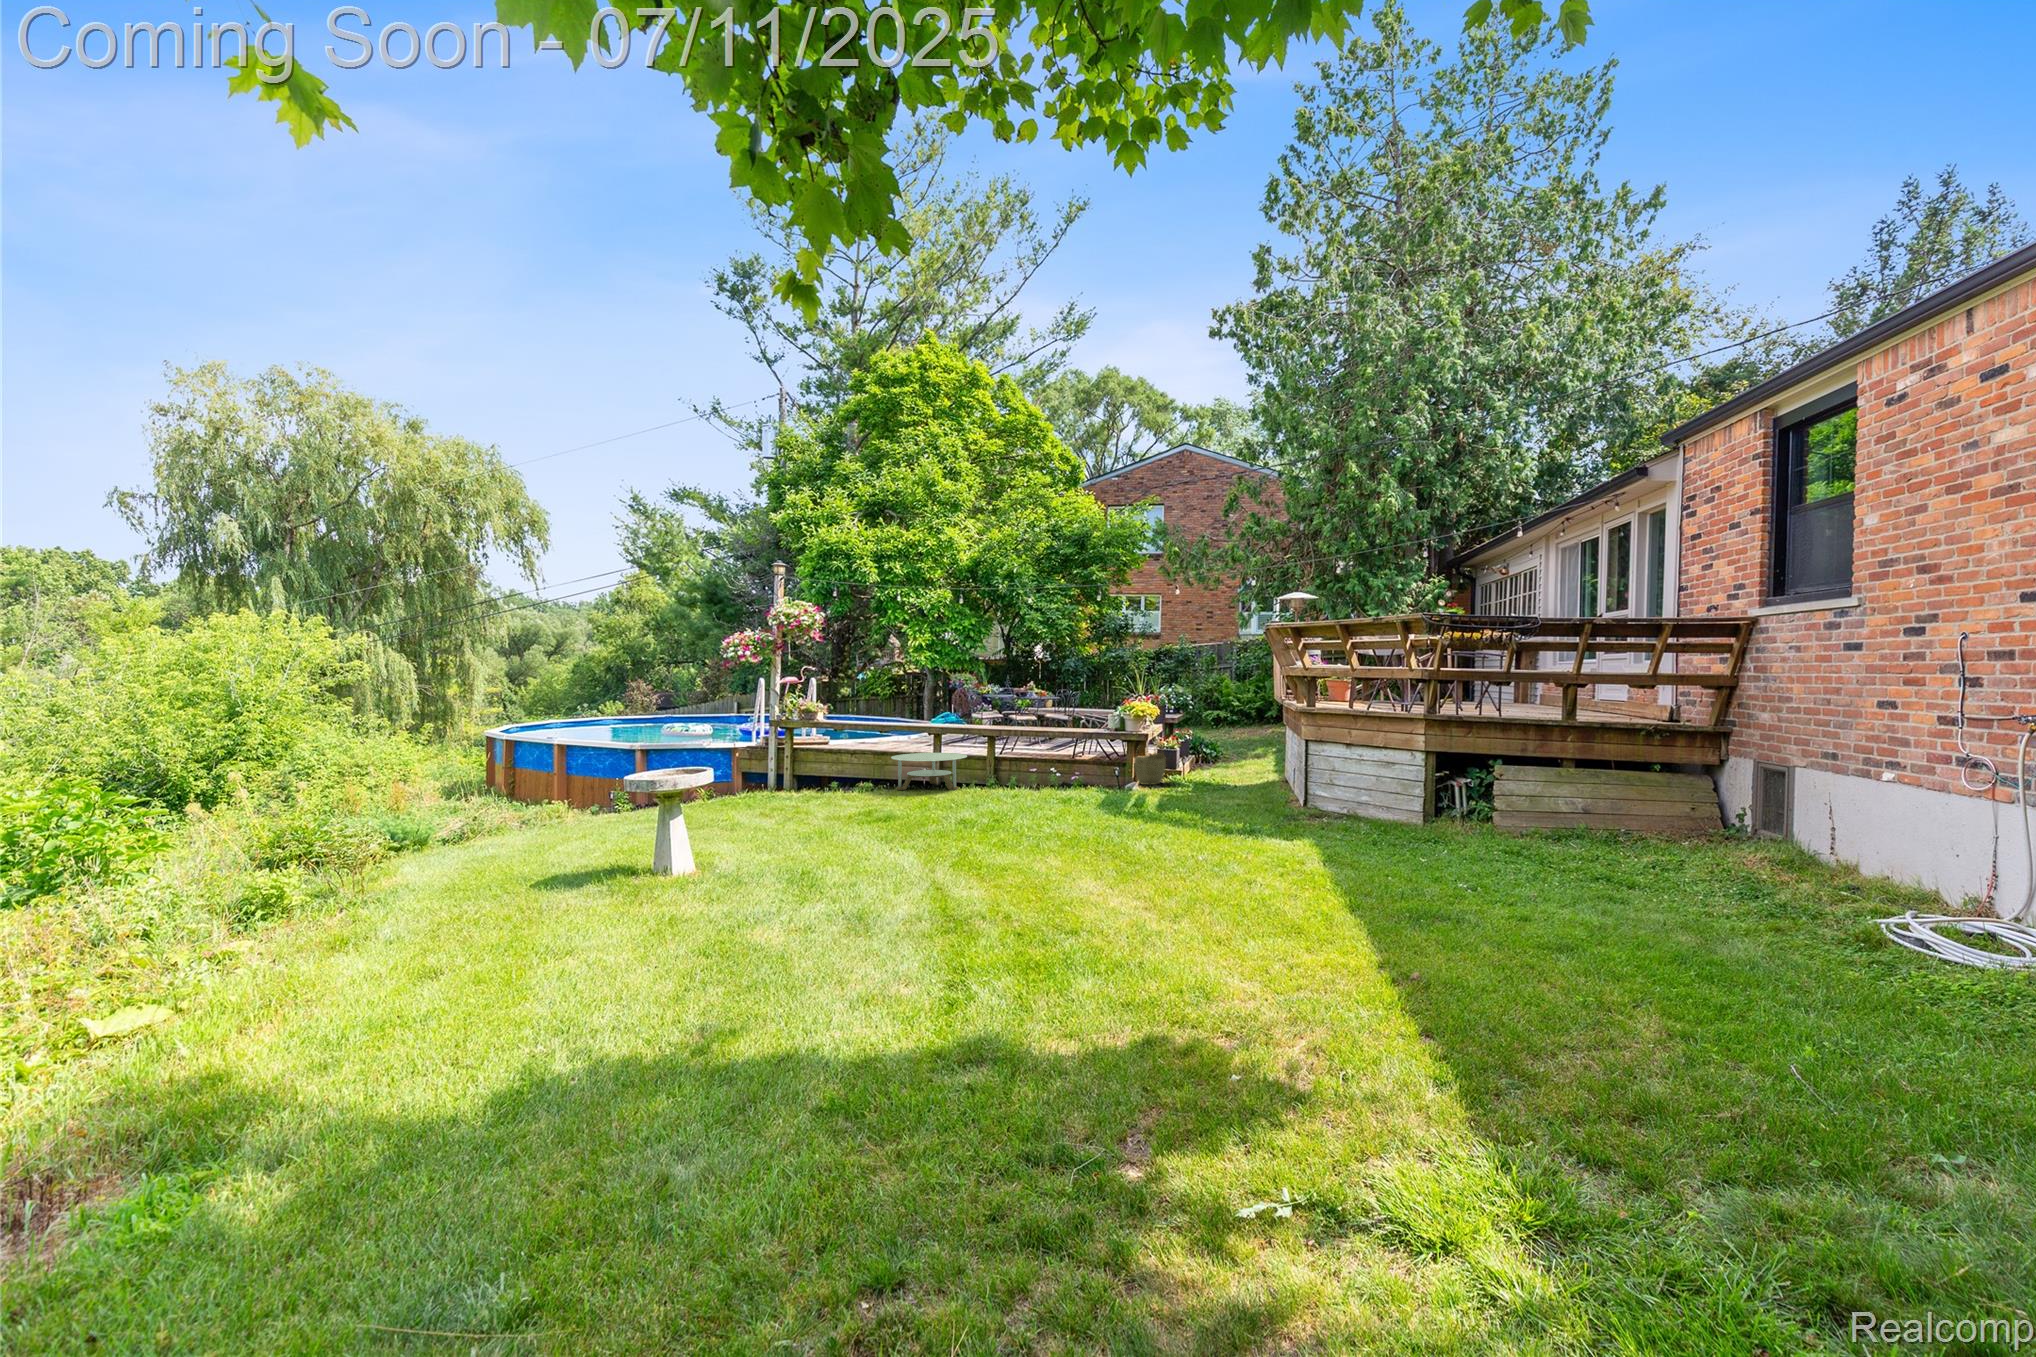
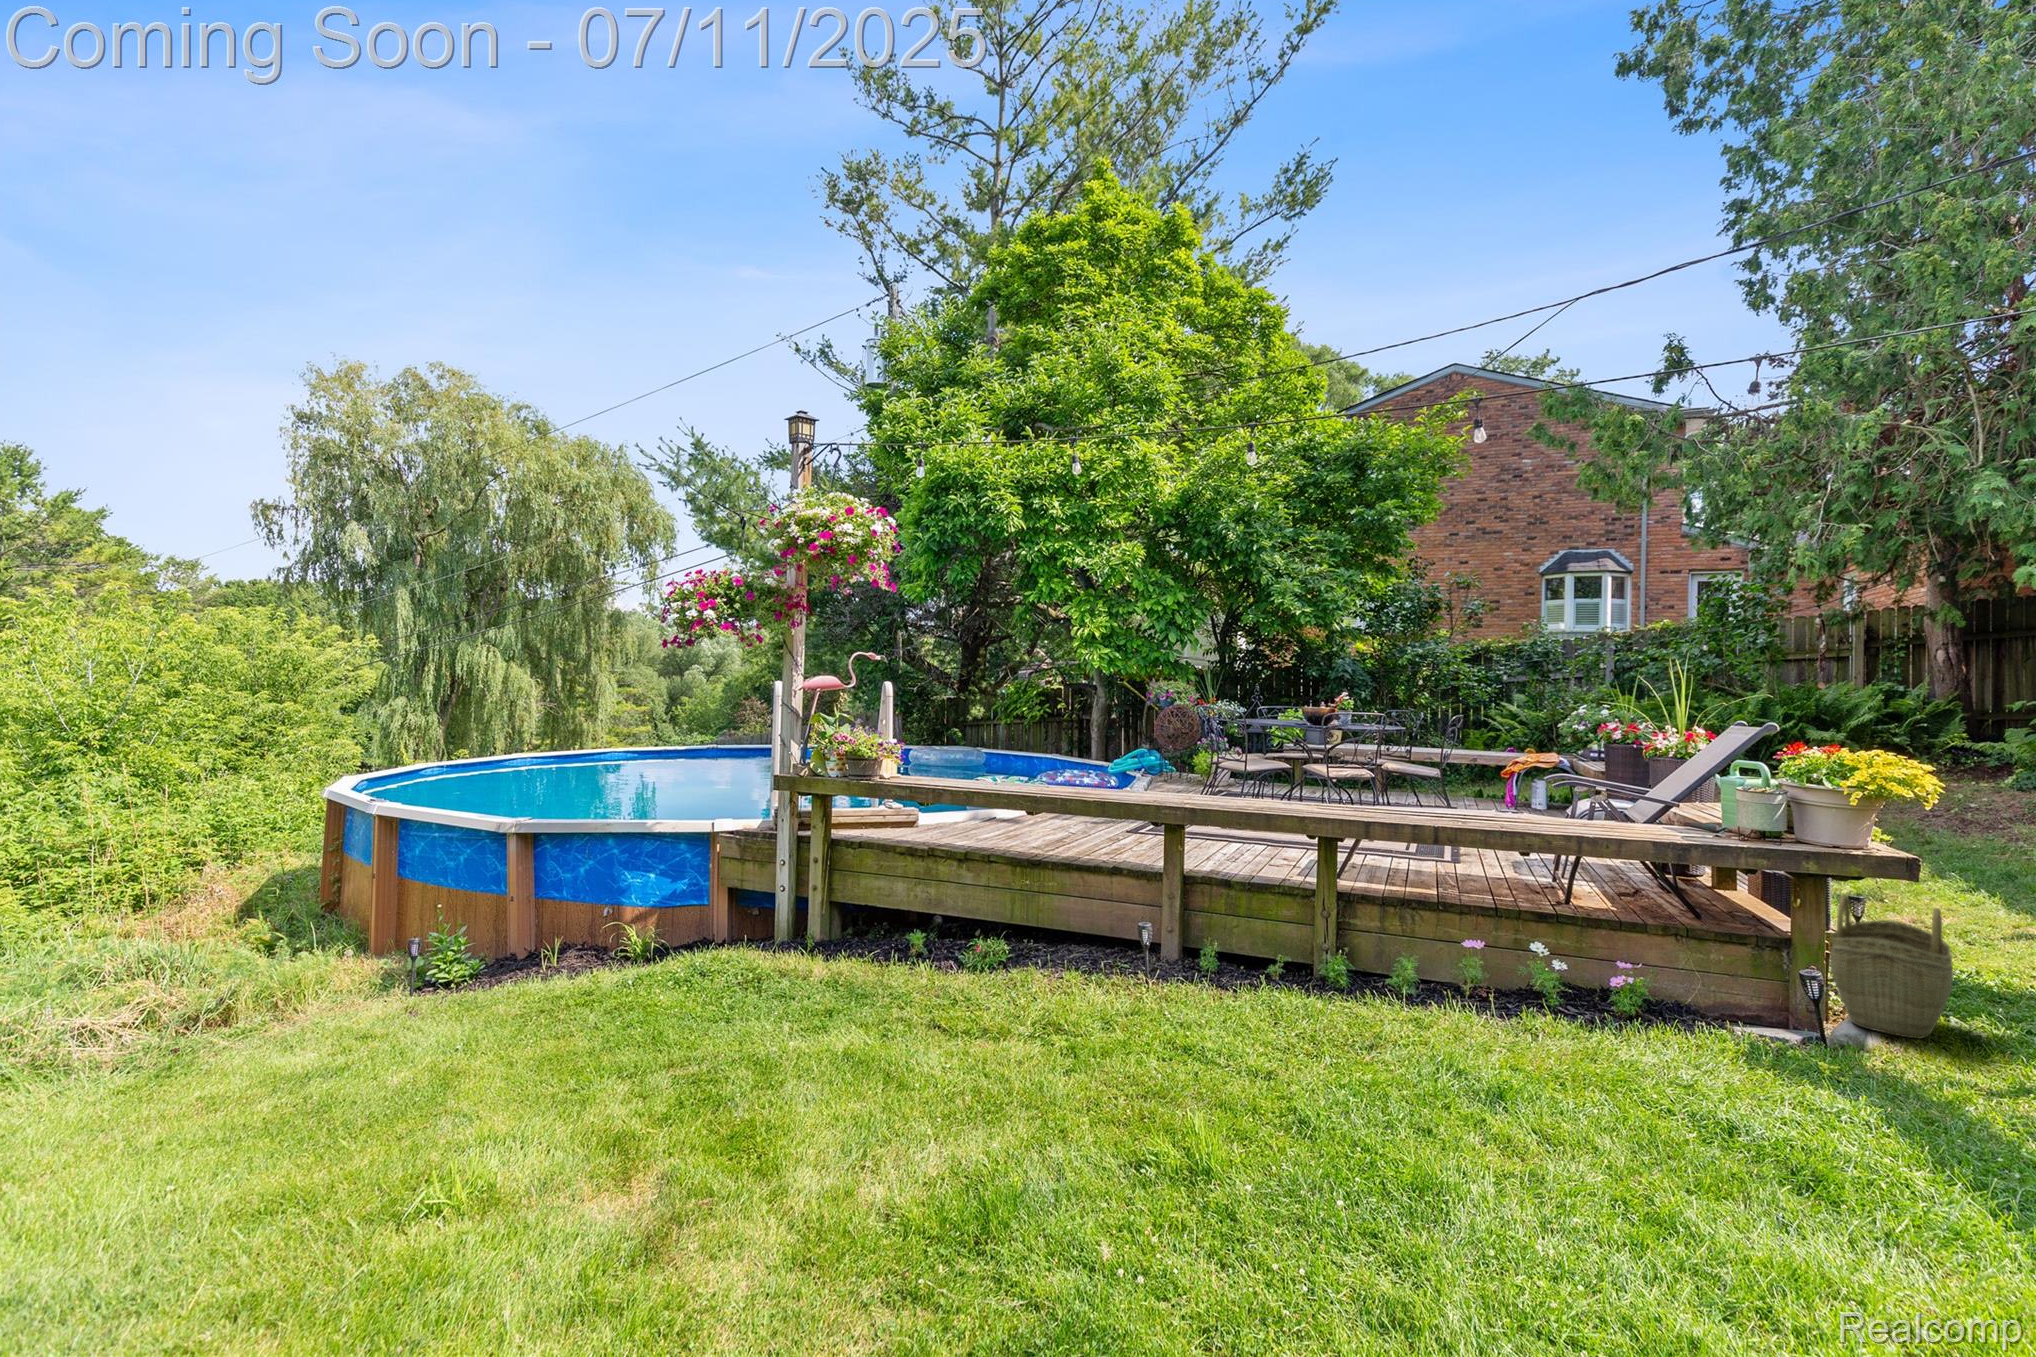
round table: present [891,753,967,790] -> none [1059,874,1277,1010]

